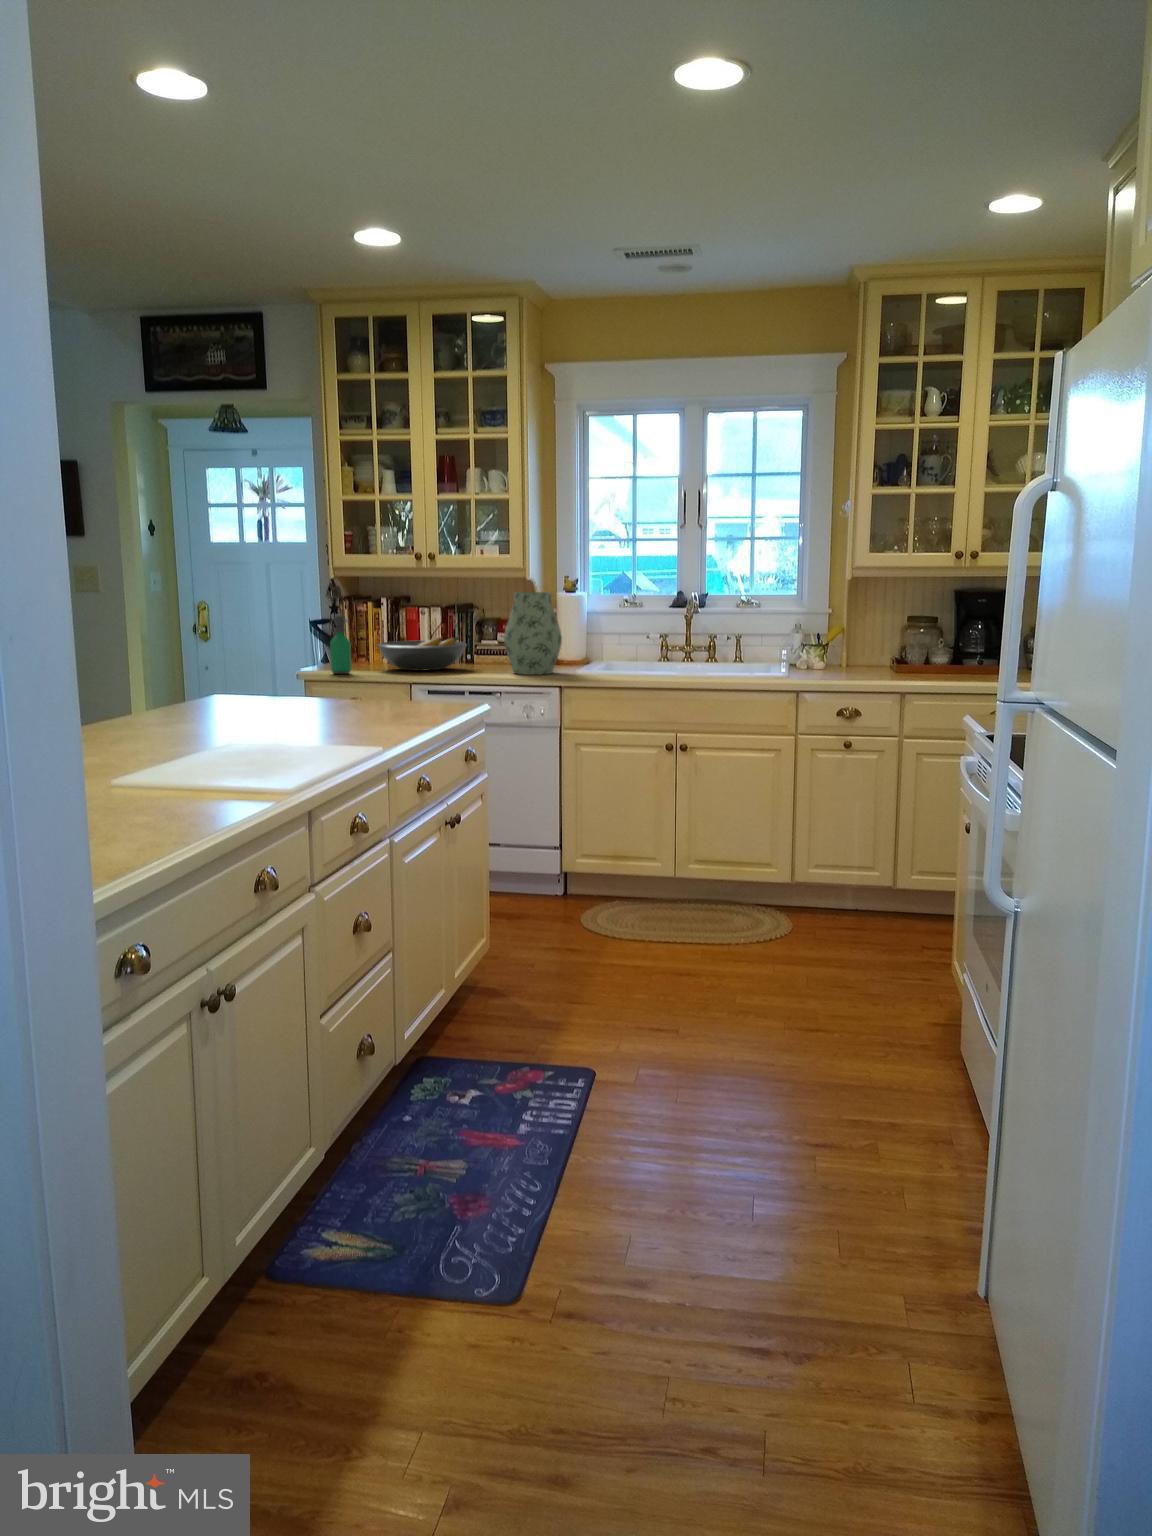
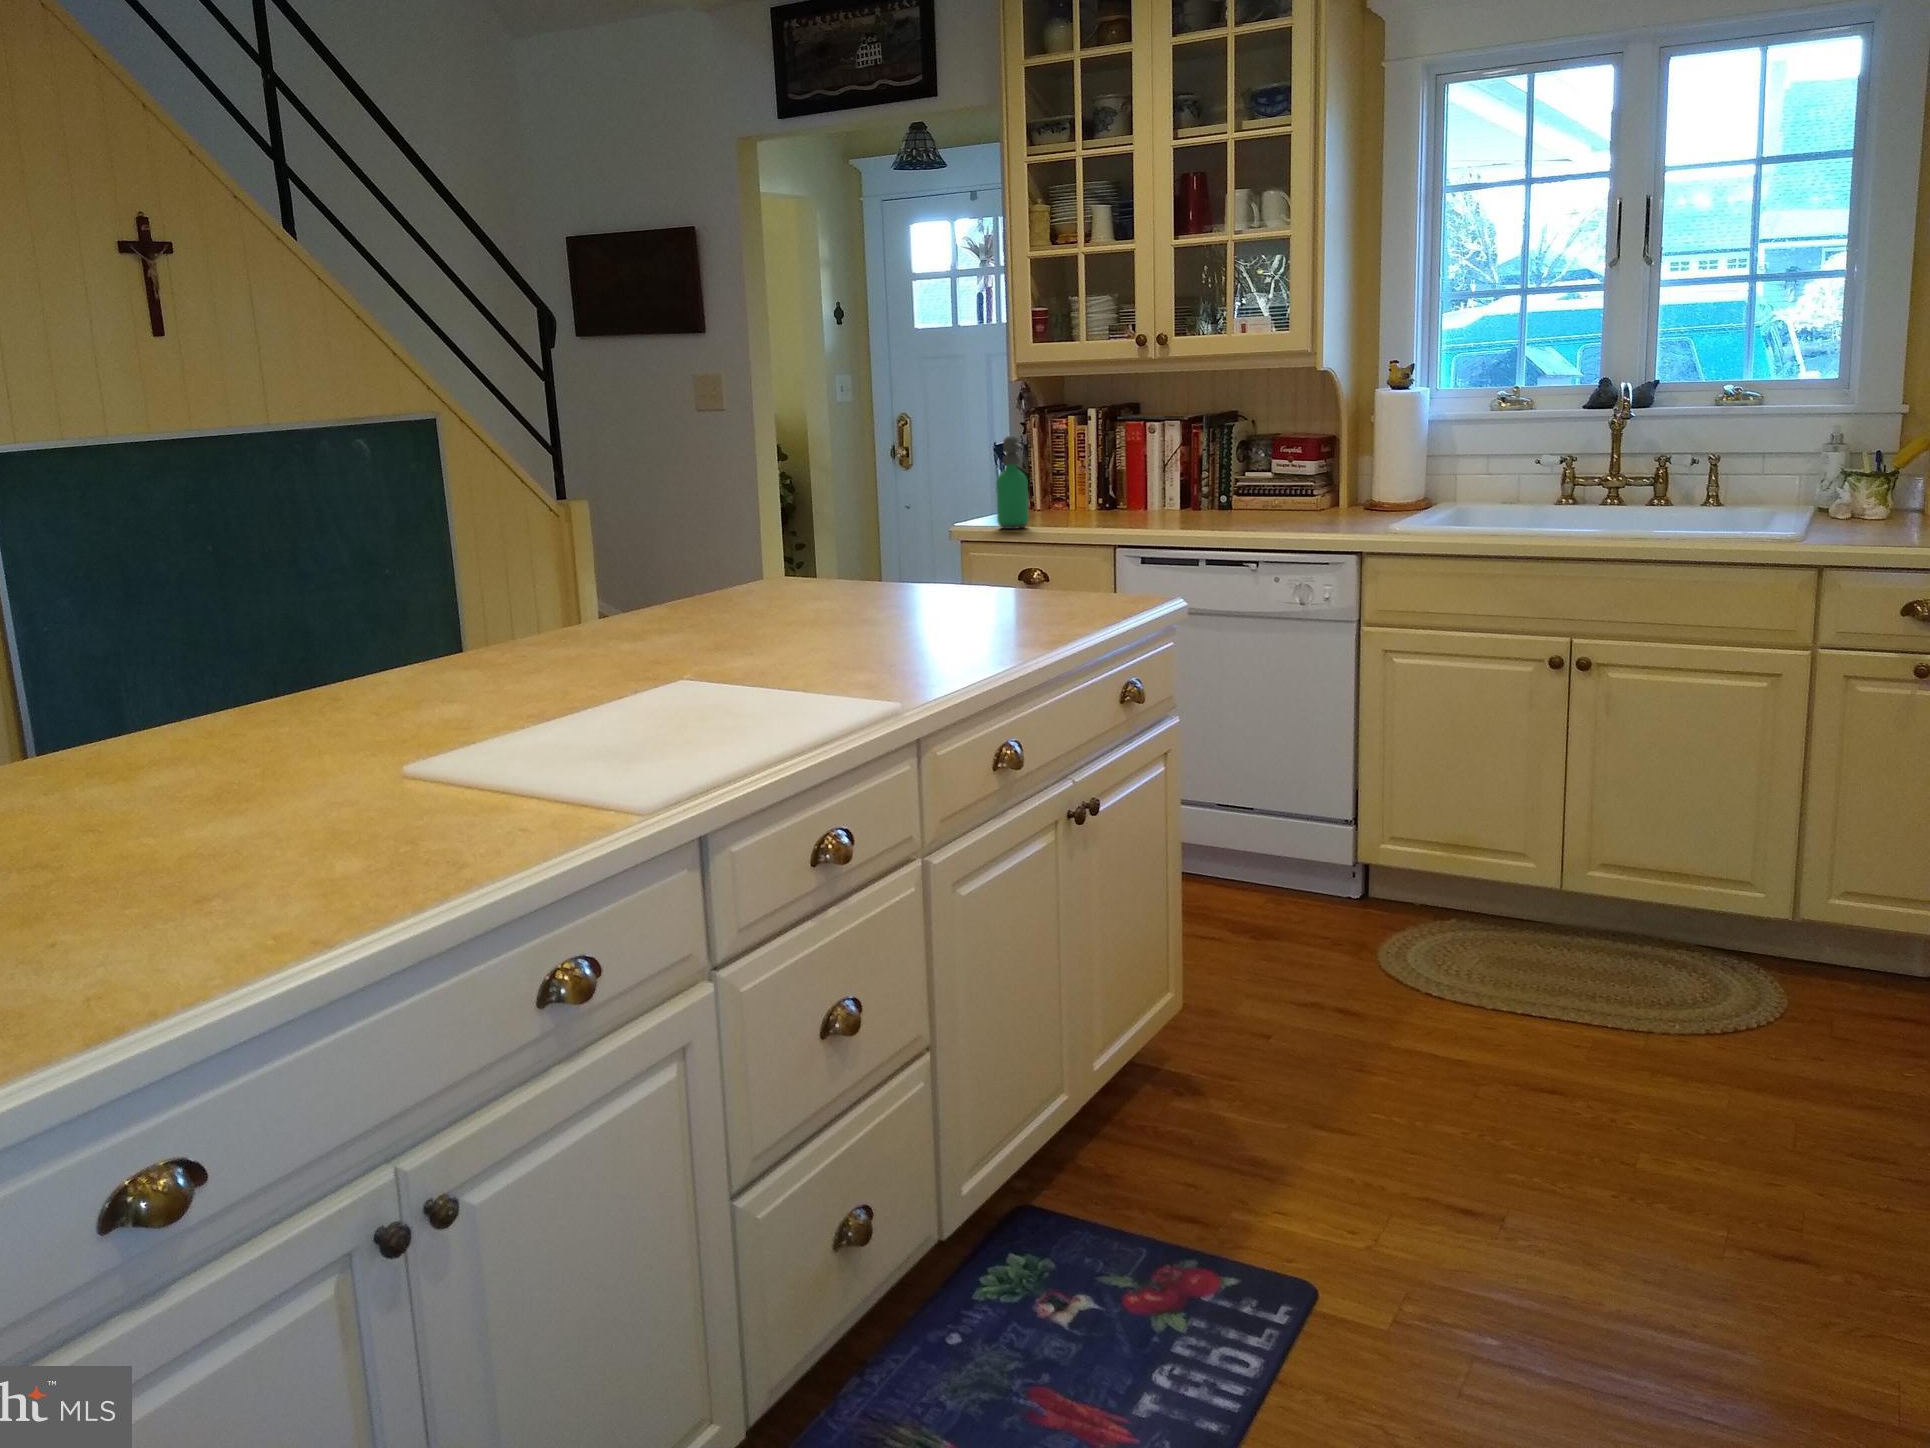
vase: present [504,592,562,675] -> none [1271,391,1370,530]
fruit bowl: present [377,637,467,671] -> none [1074,469,1217,521]

